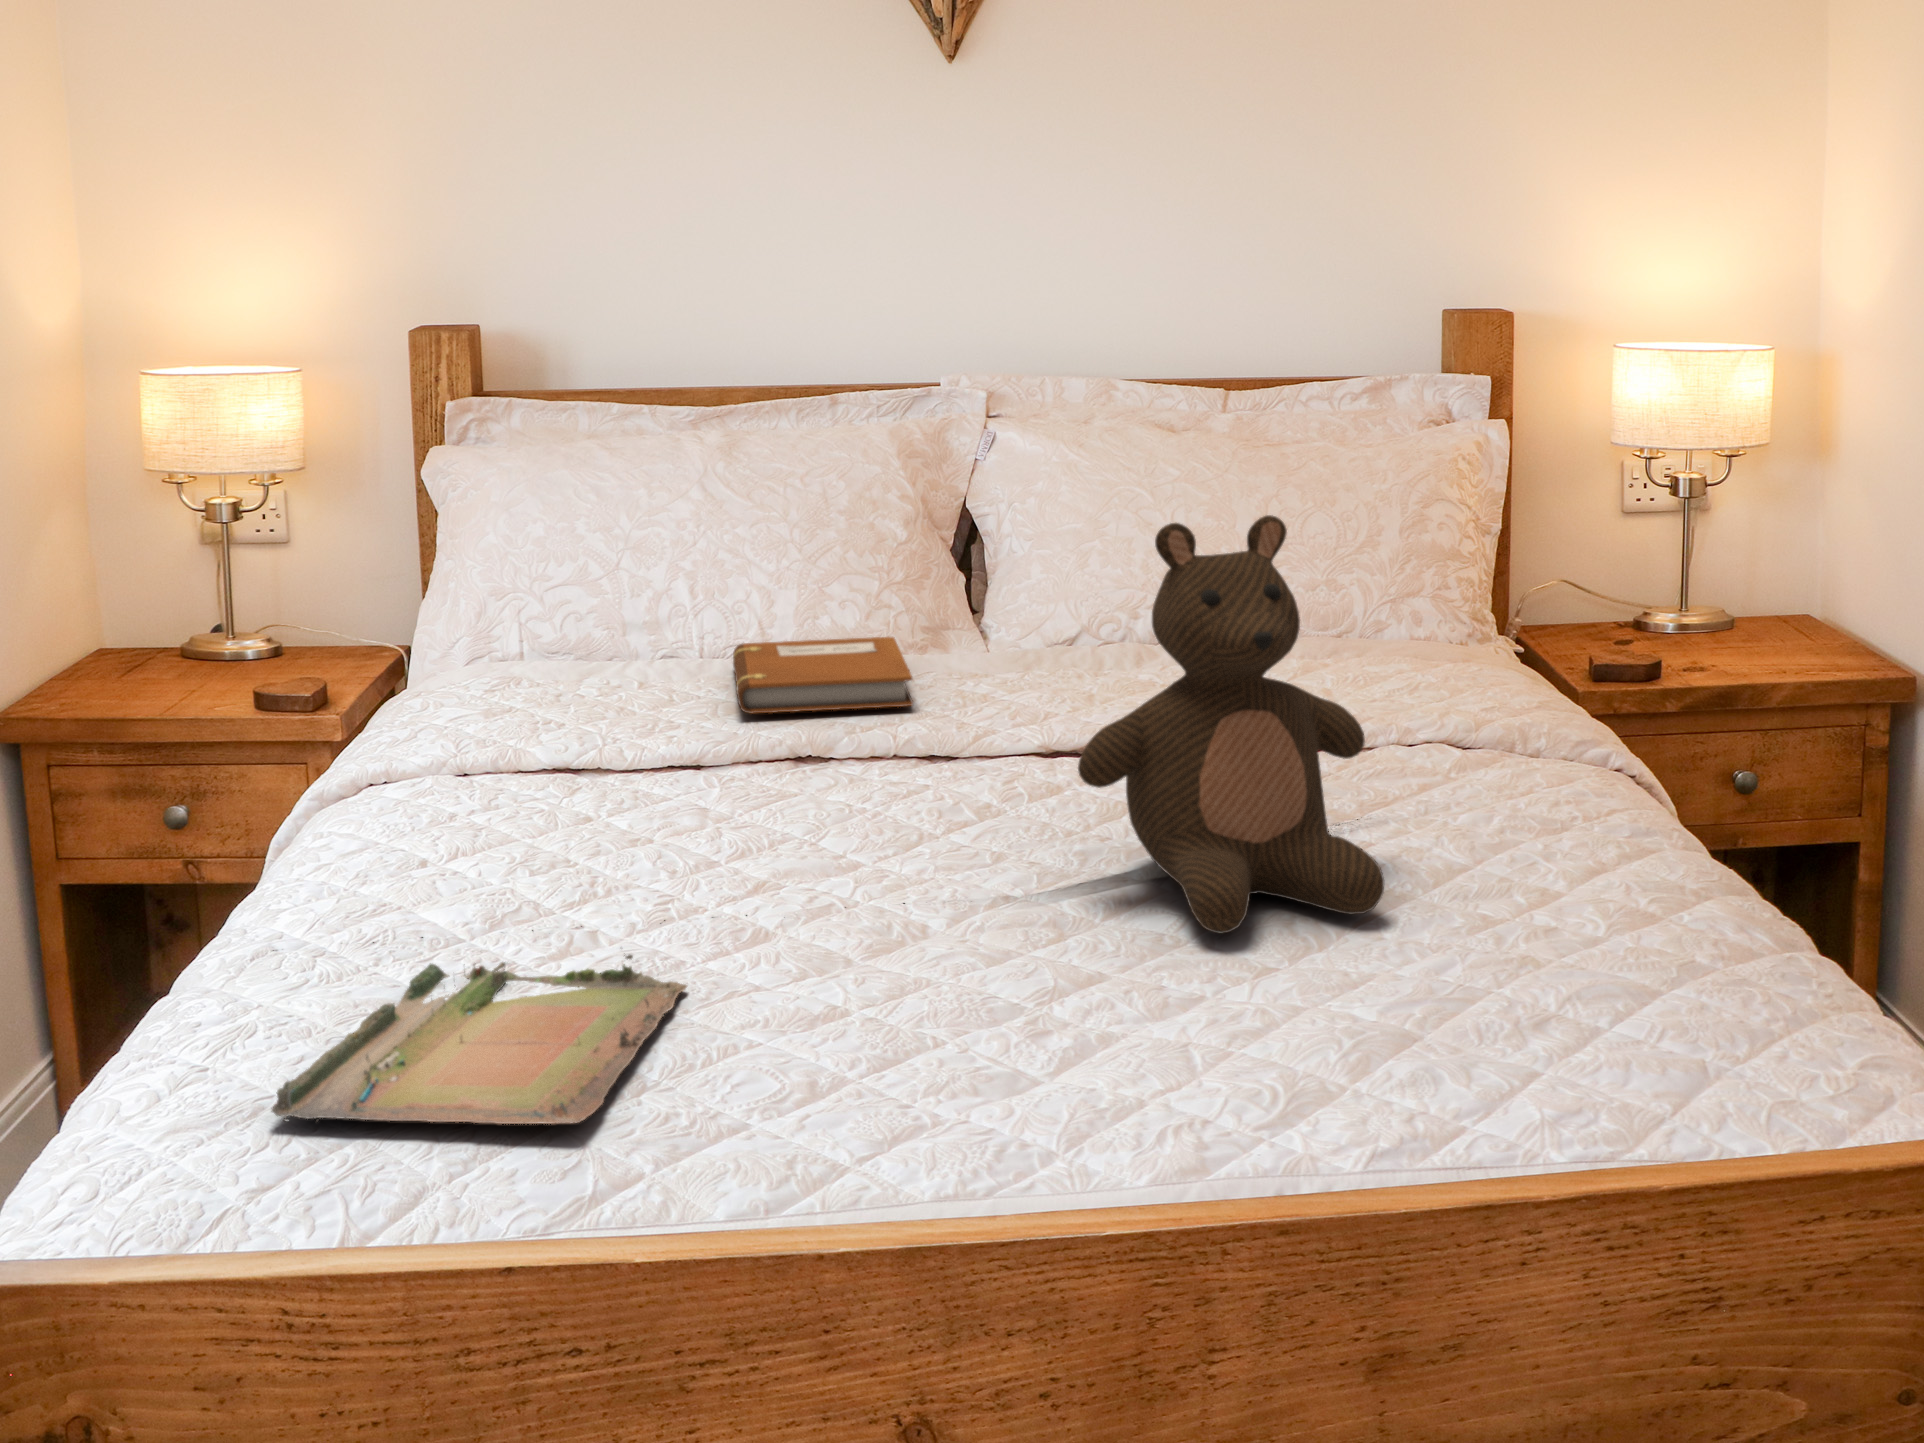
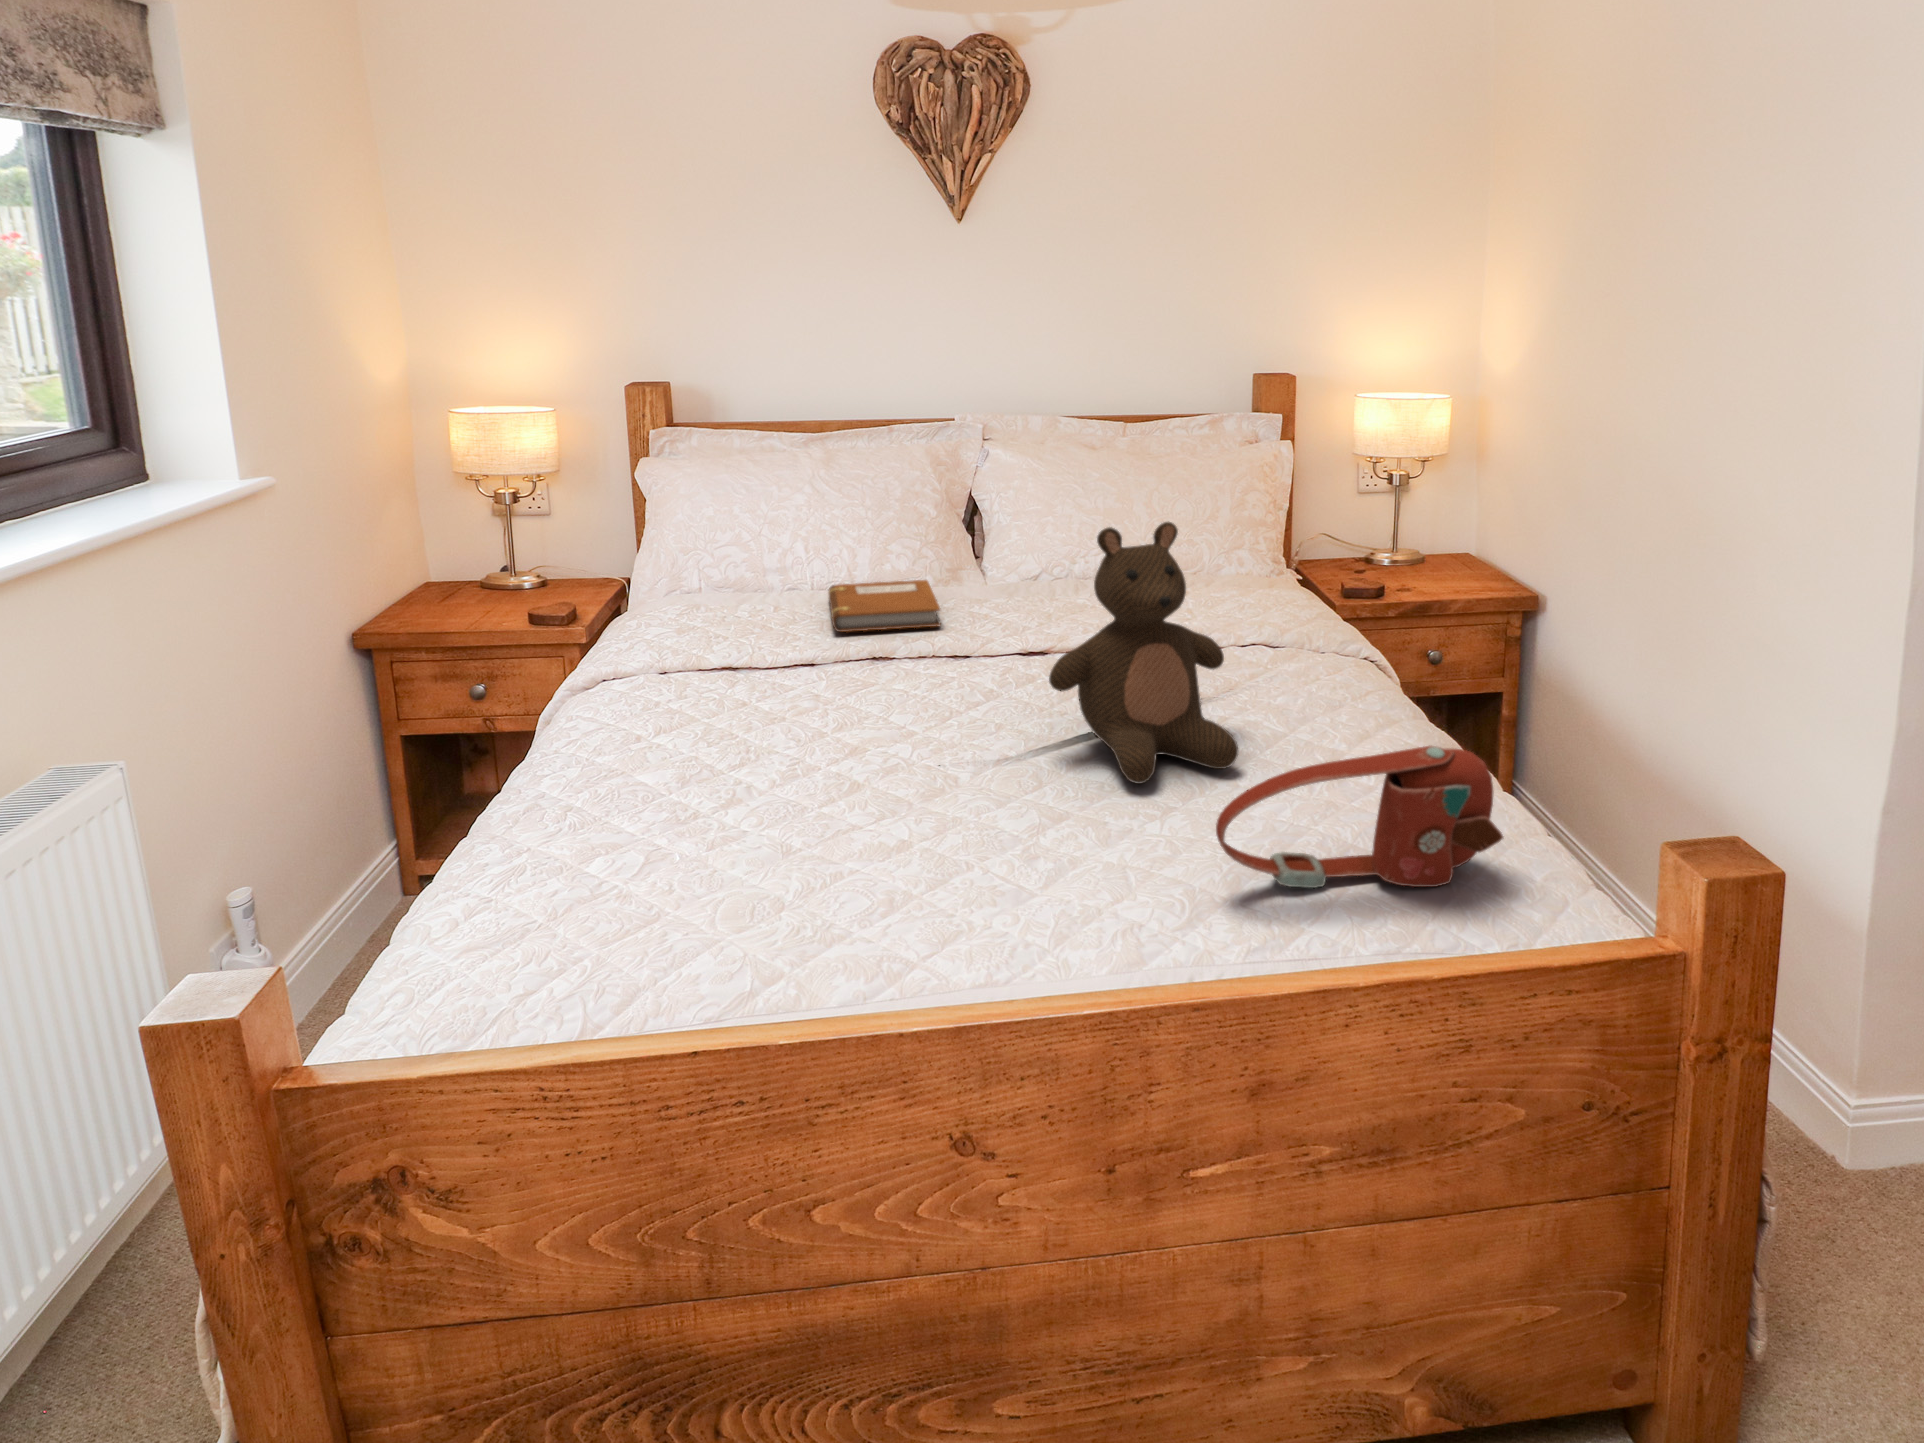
handbag: none [1332,852,1802,1083] -> present [1216,745,1503,888]
tray: present [272,954,687,1124] -> none [540,800,807,929]

